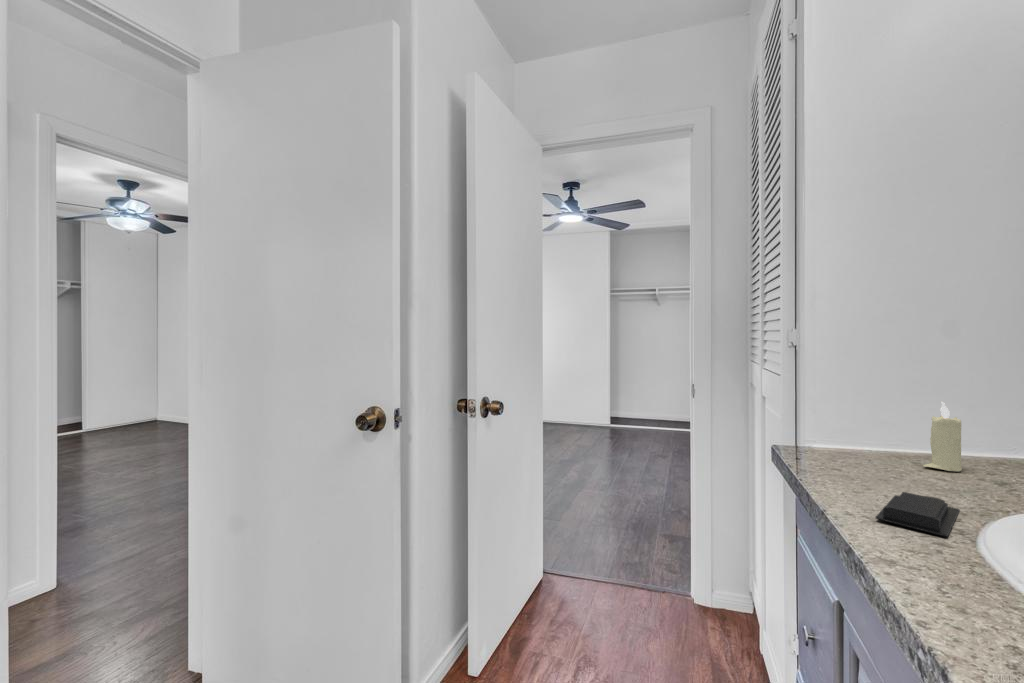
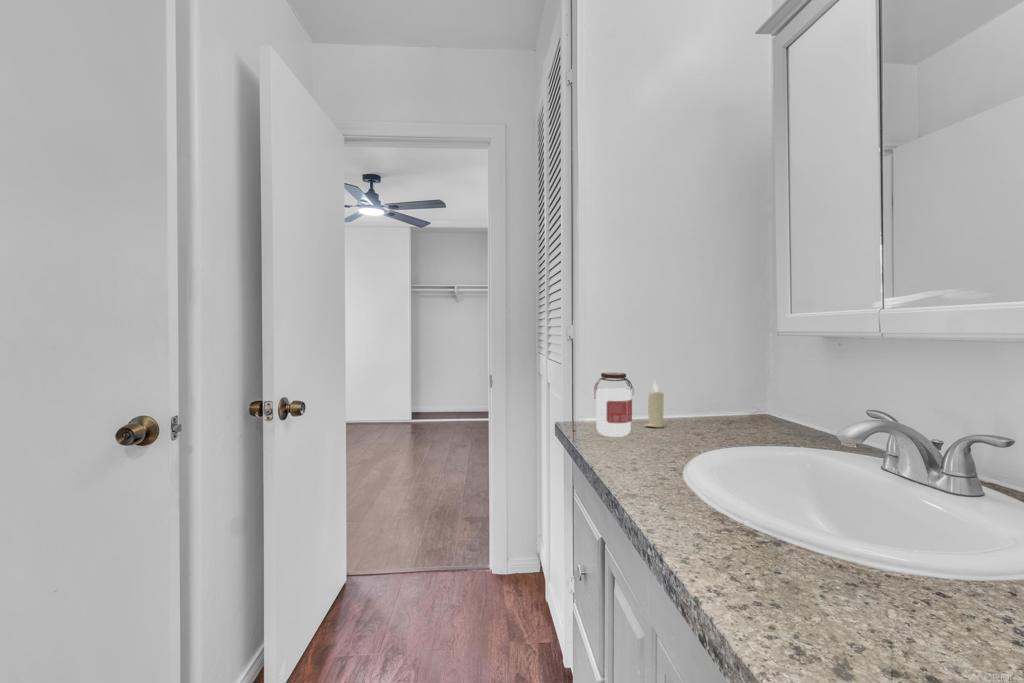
jar: none [833,387,904,480] -> present [594,373,634,437]
soap bar: present [876,492,960,537] -> none [617,442,660,466]

